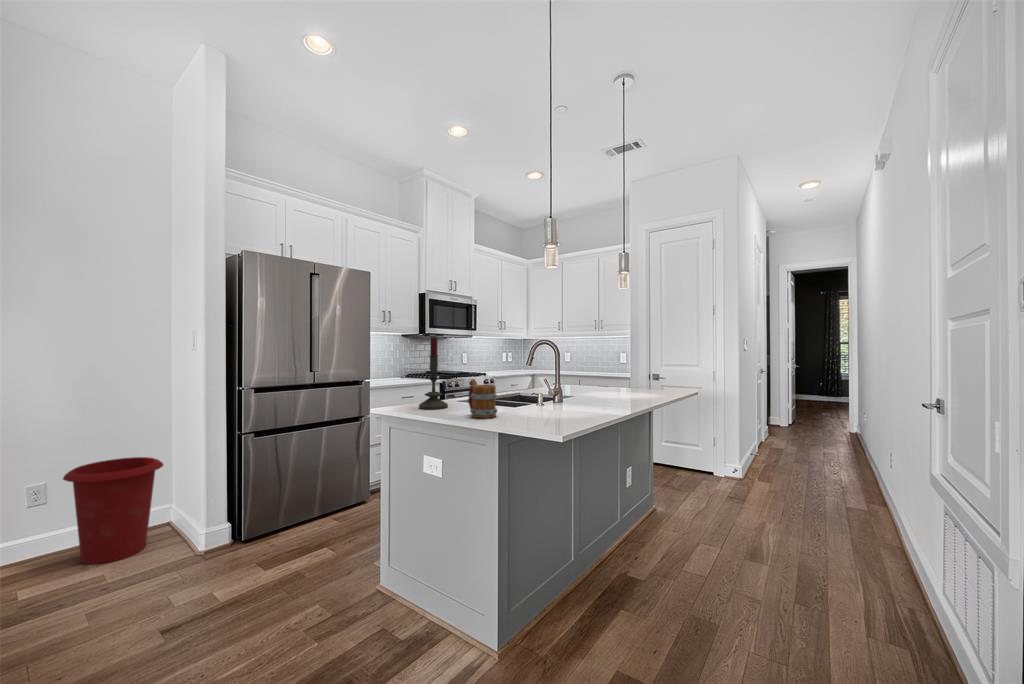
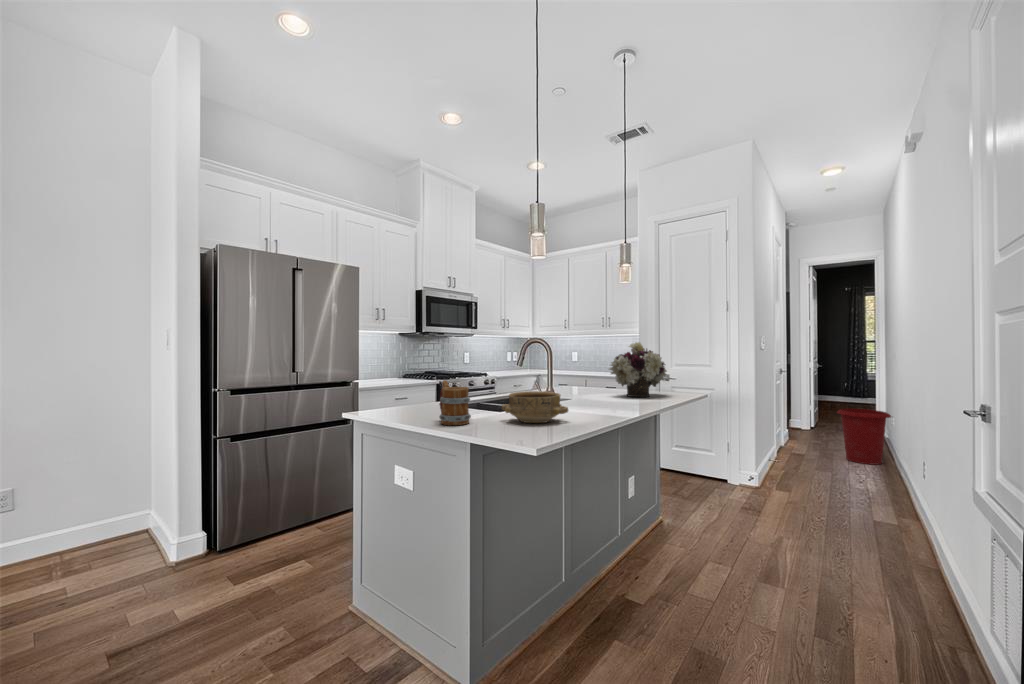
candle: present [419,337,448,409] -> none [391,332,423,414]
flower arrangement: none [609,344,662,395] -> present [609,342,667,397]
ceramic bowl: none [523,389,582,416] -> present [502,391,568,423]
waste bin: present [63,457,163,564] -> present [837,409,891,465]

